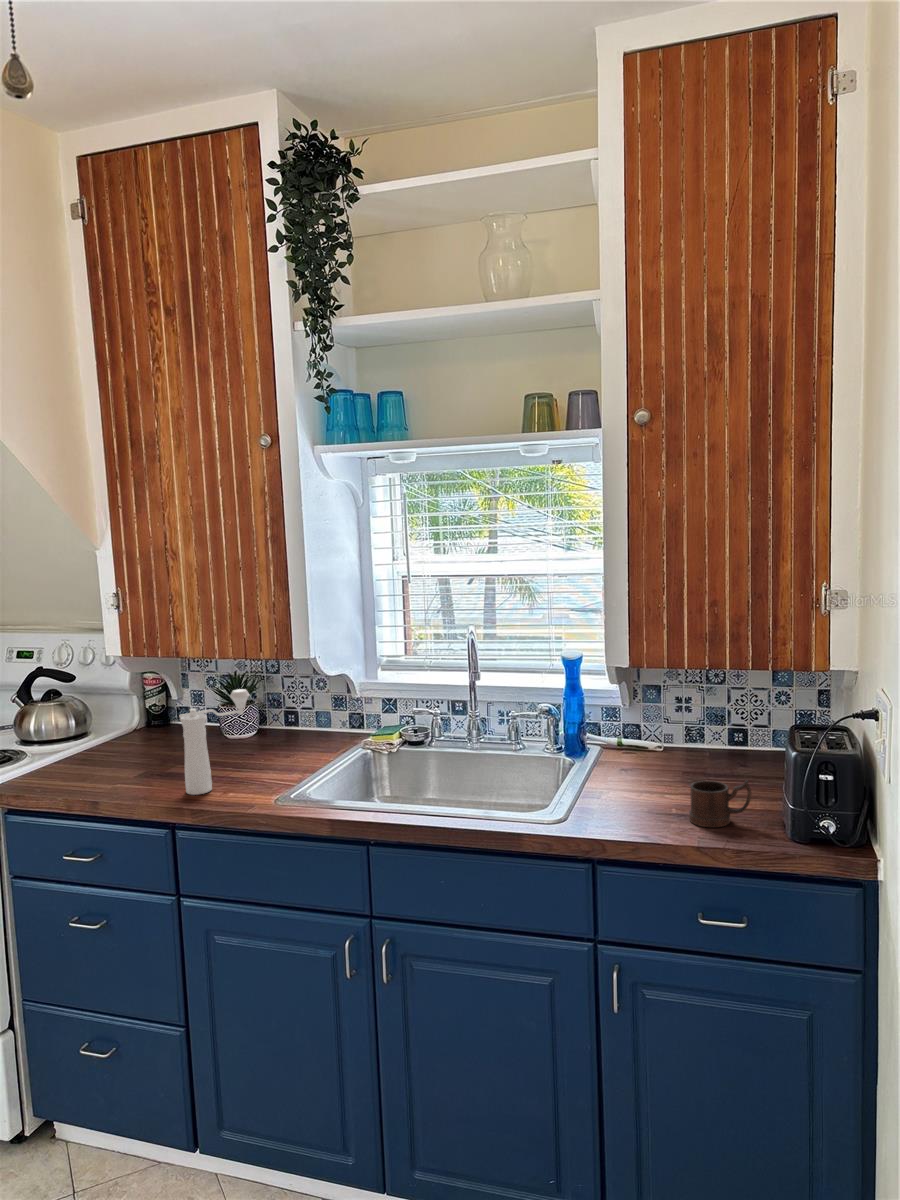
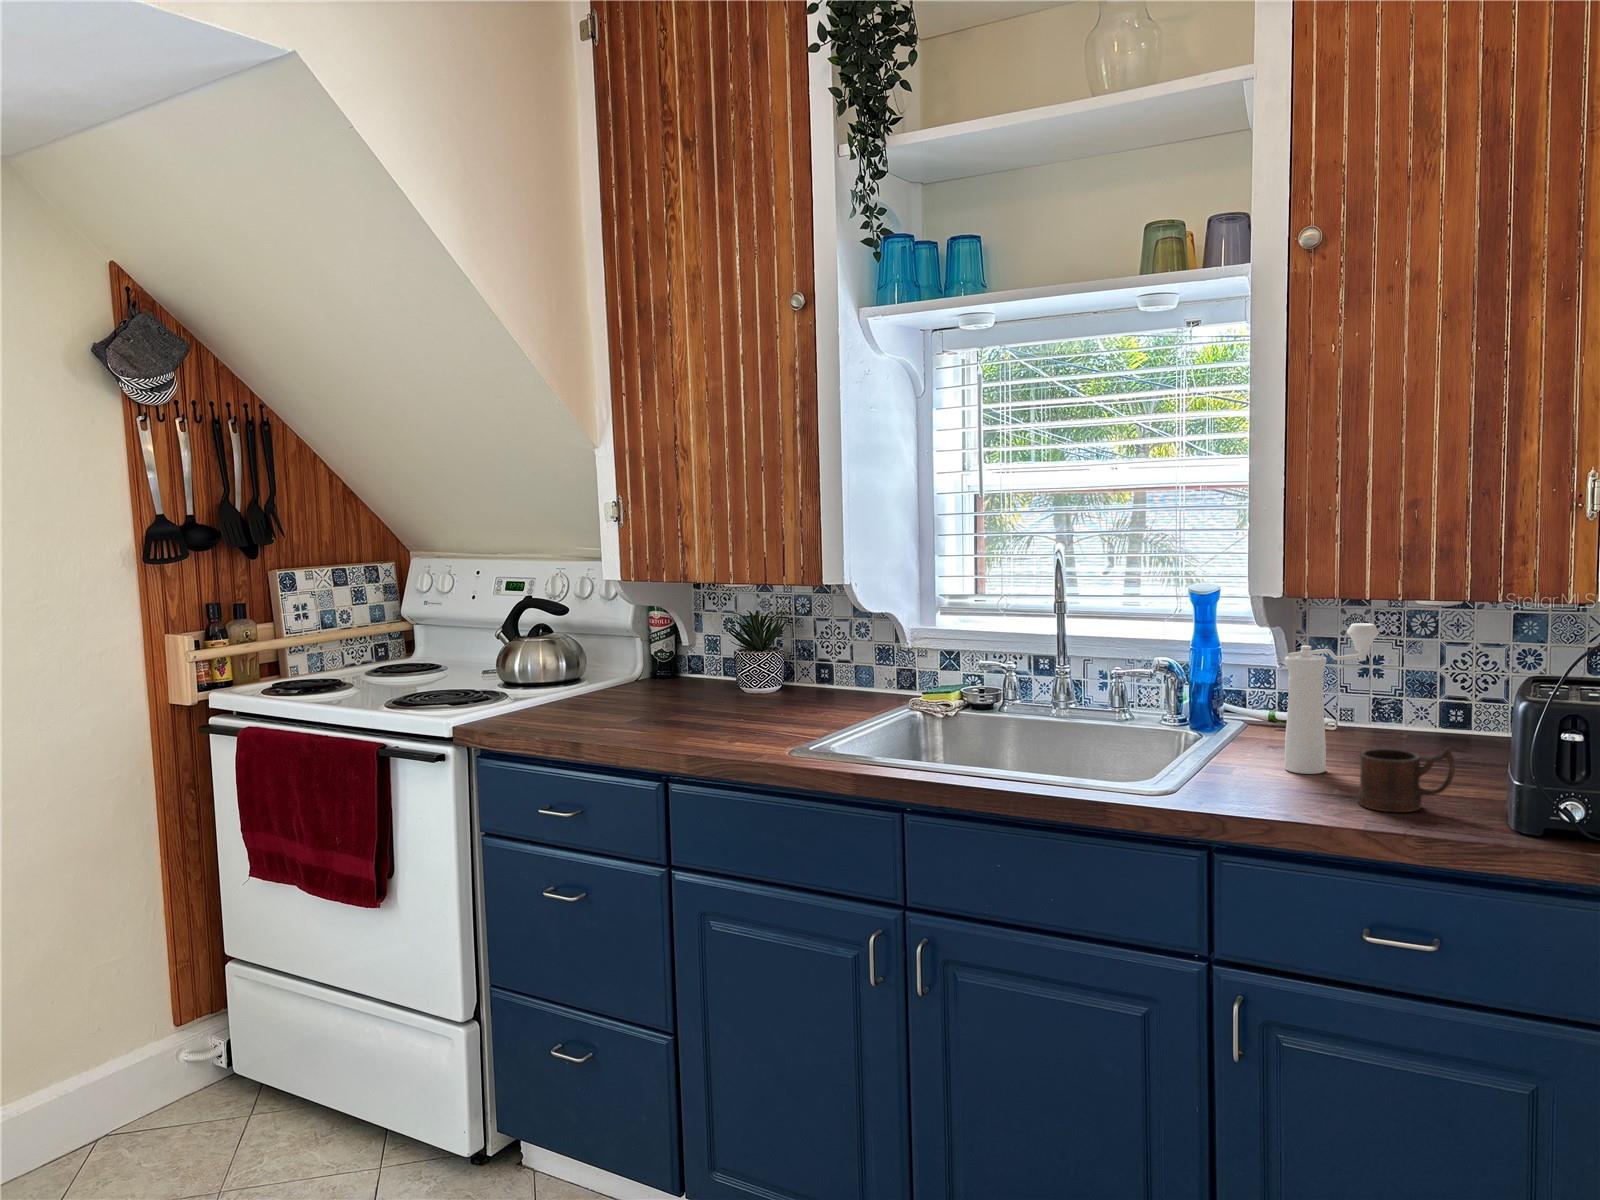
pepper mill: present [179,689,250,795] -> present [1285,623,1379,774]

